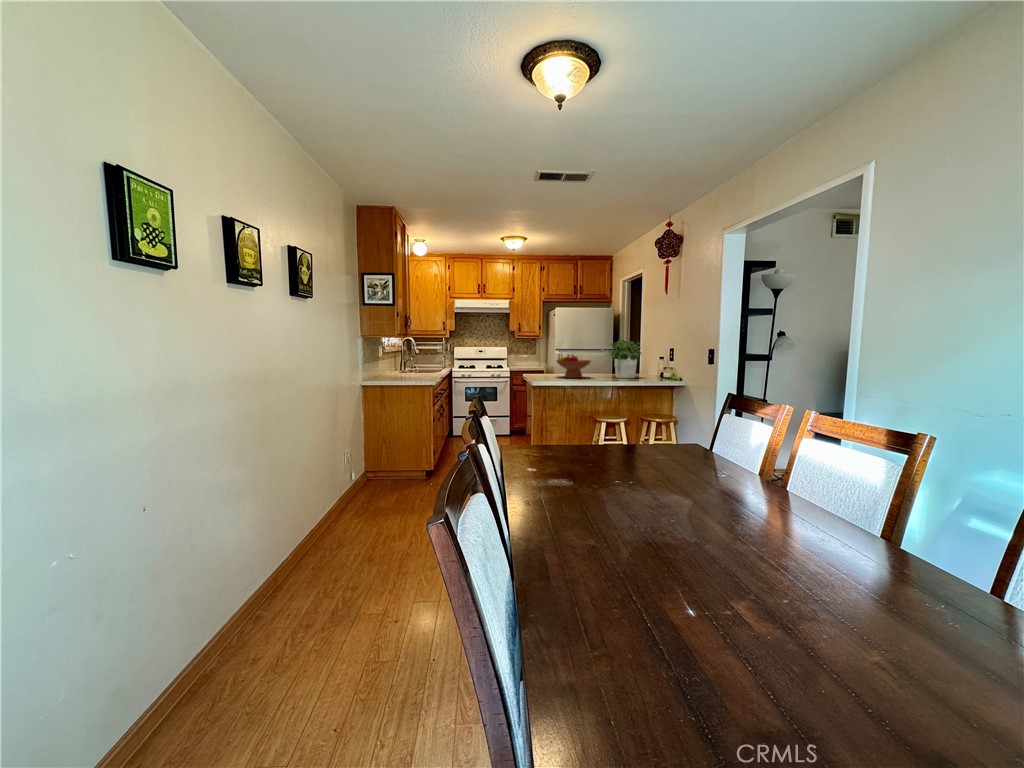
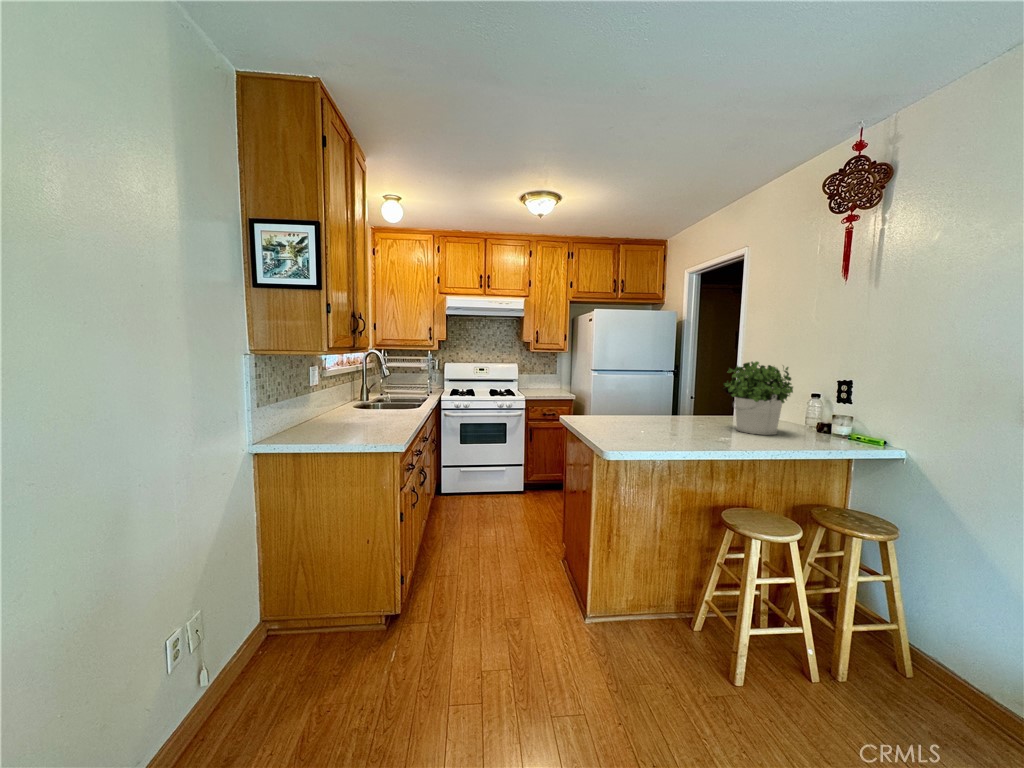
fruit bowl: present [556,354,591,378] -> none [633,388,705,435]

